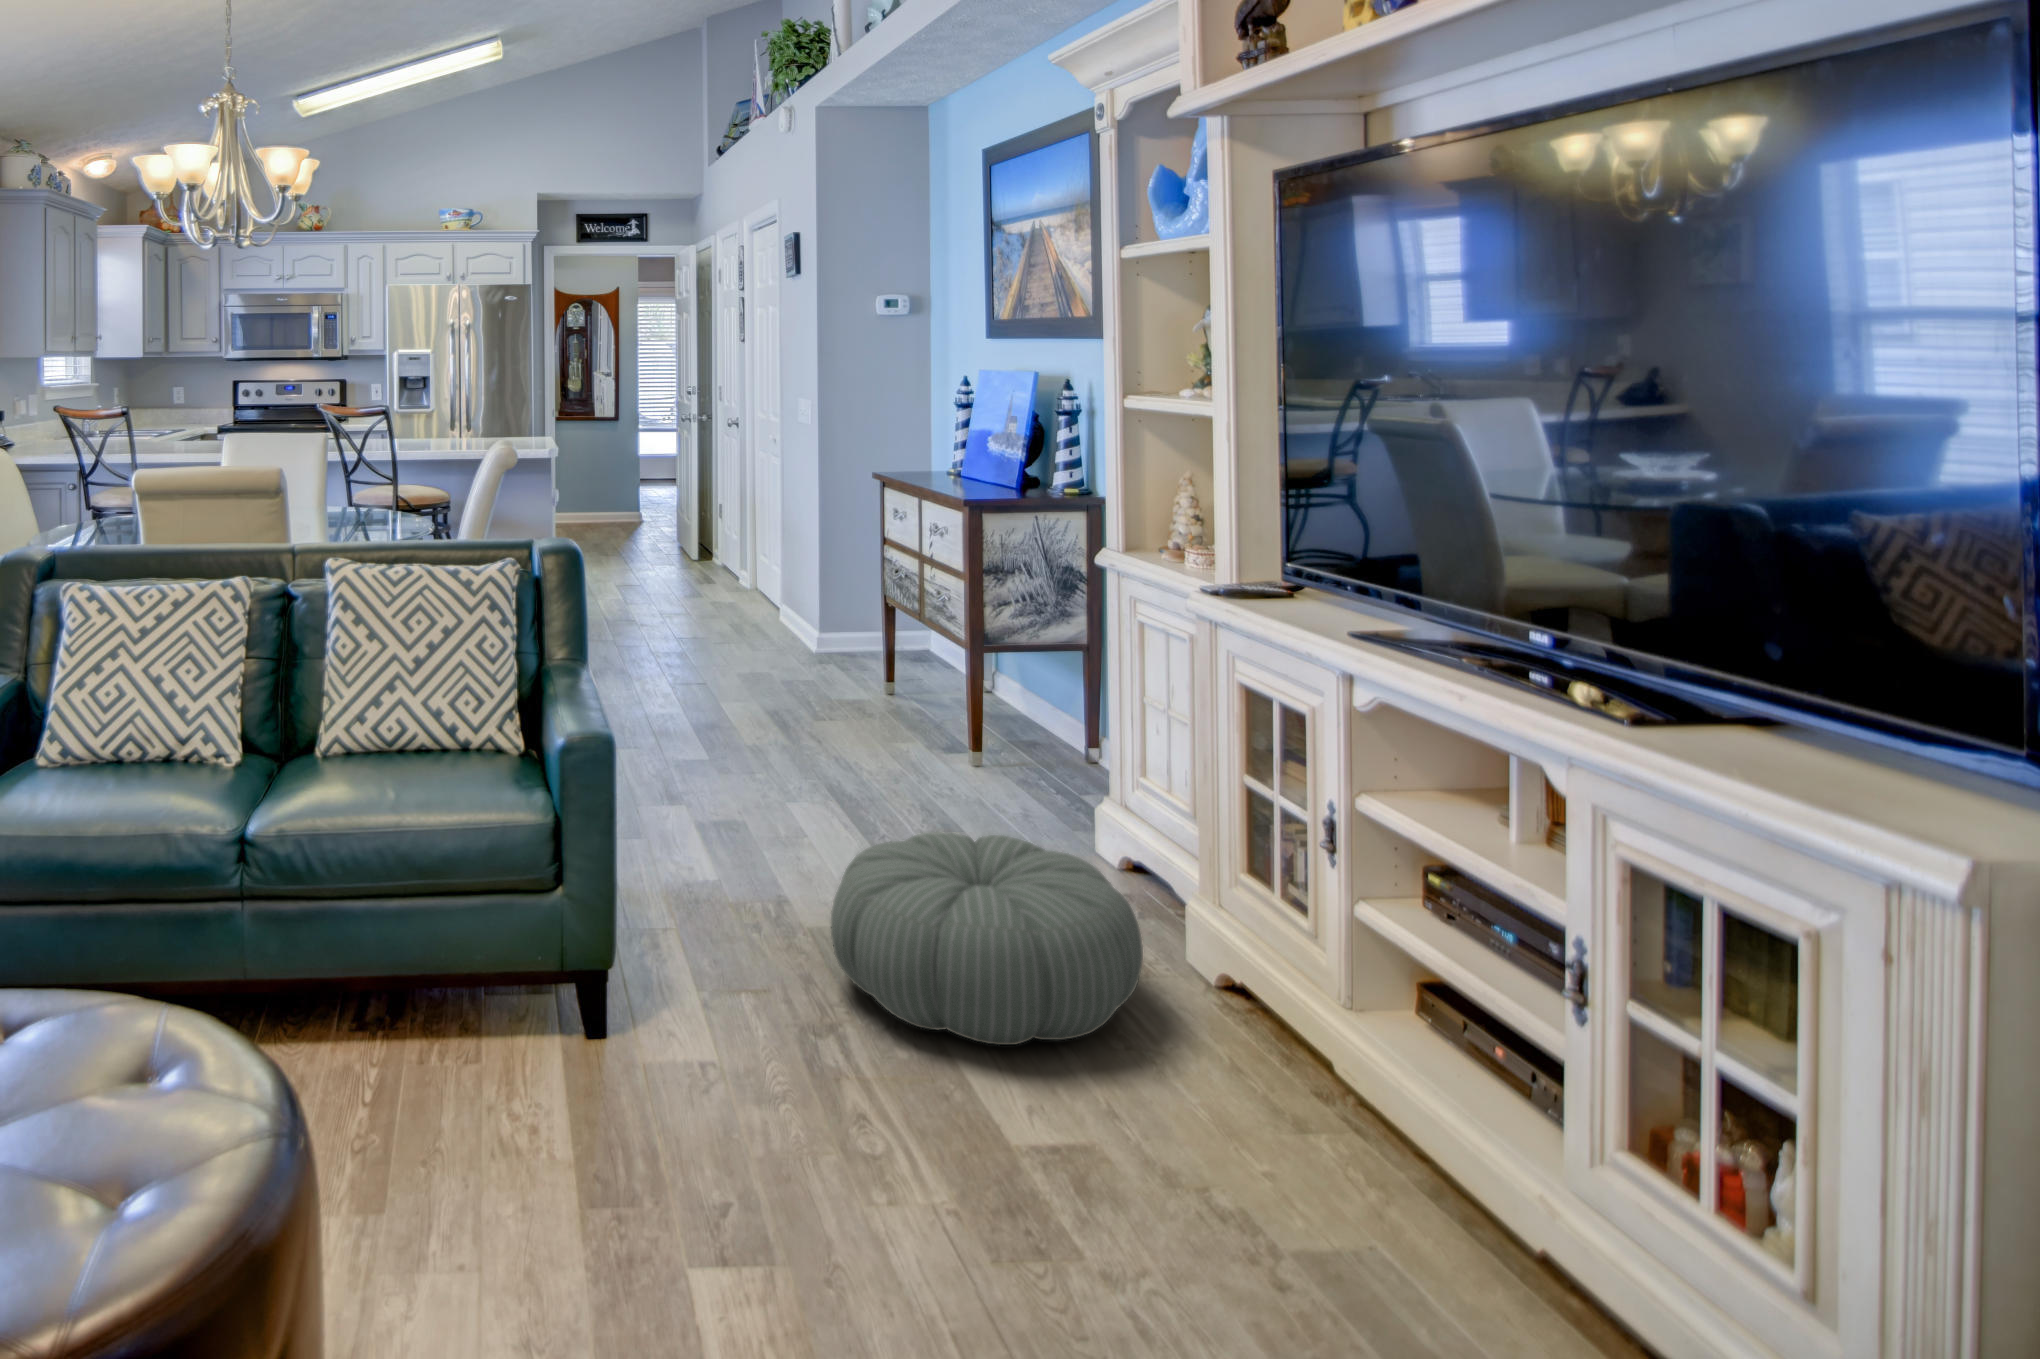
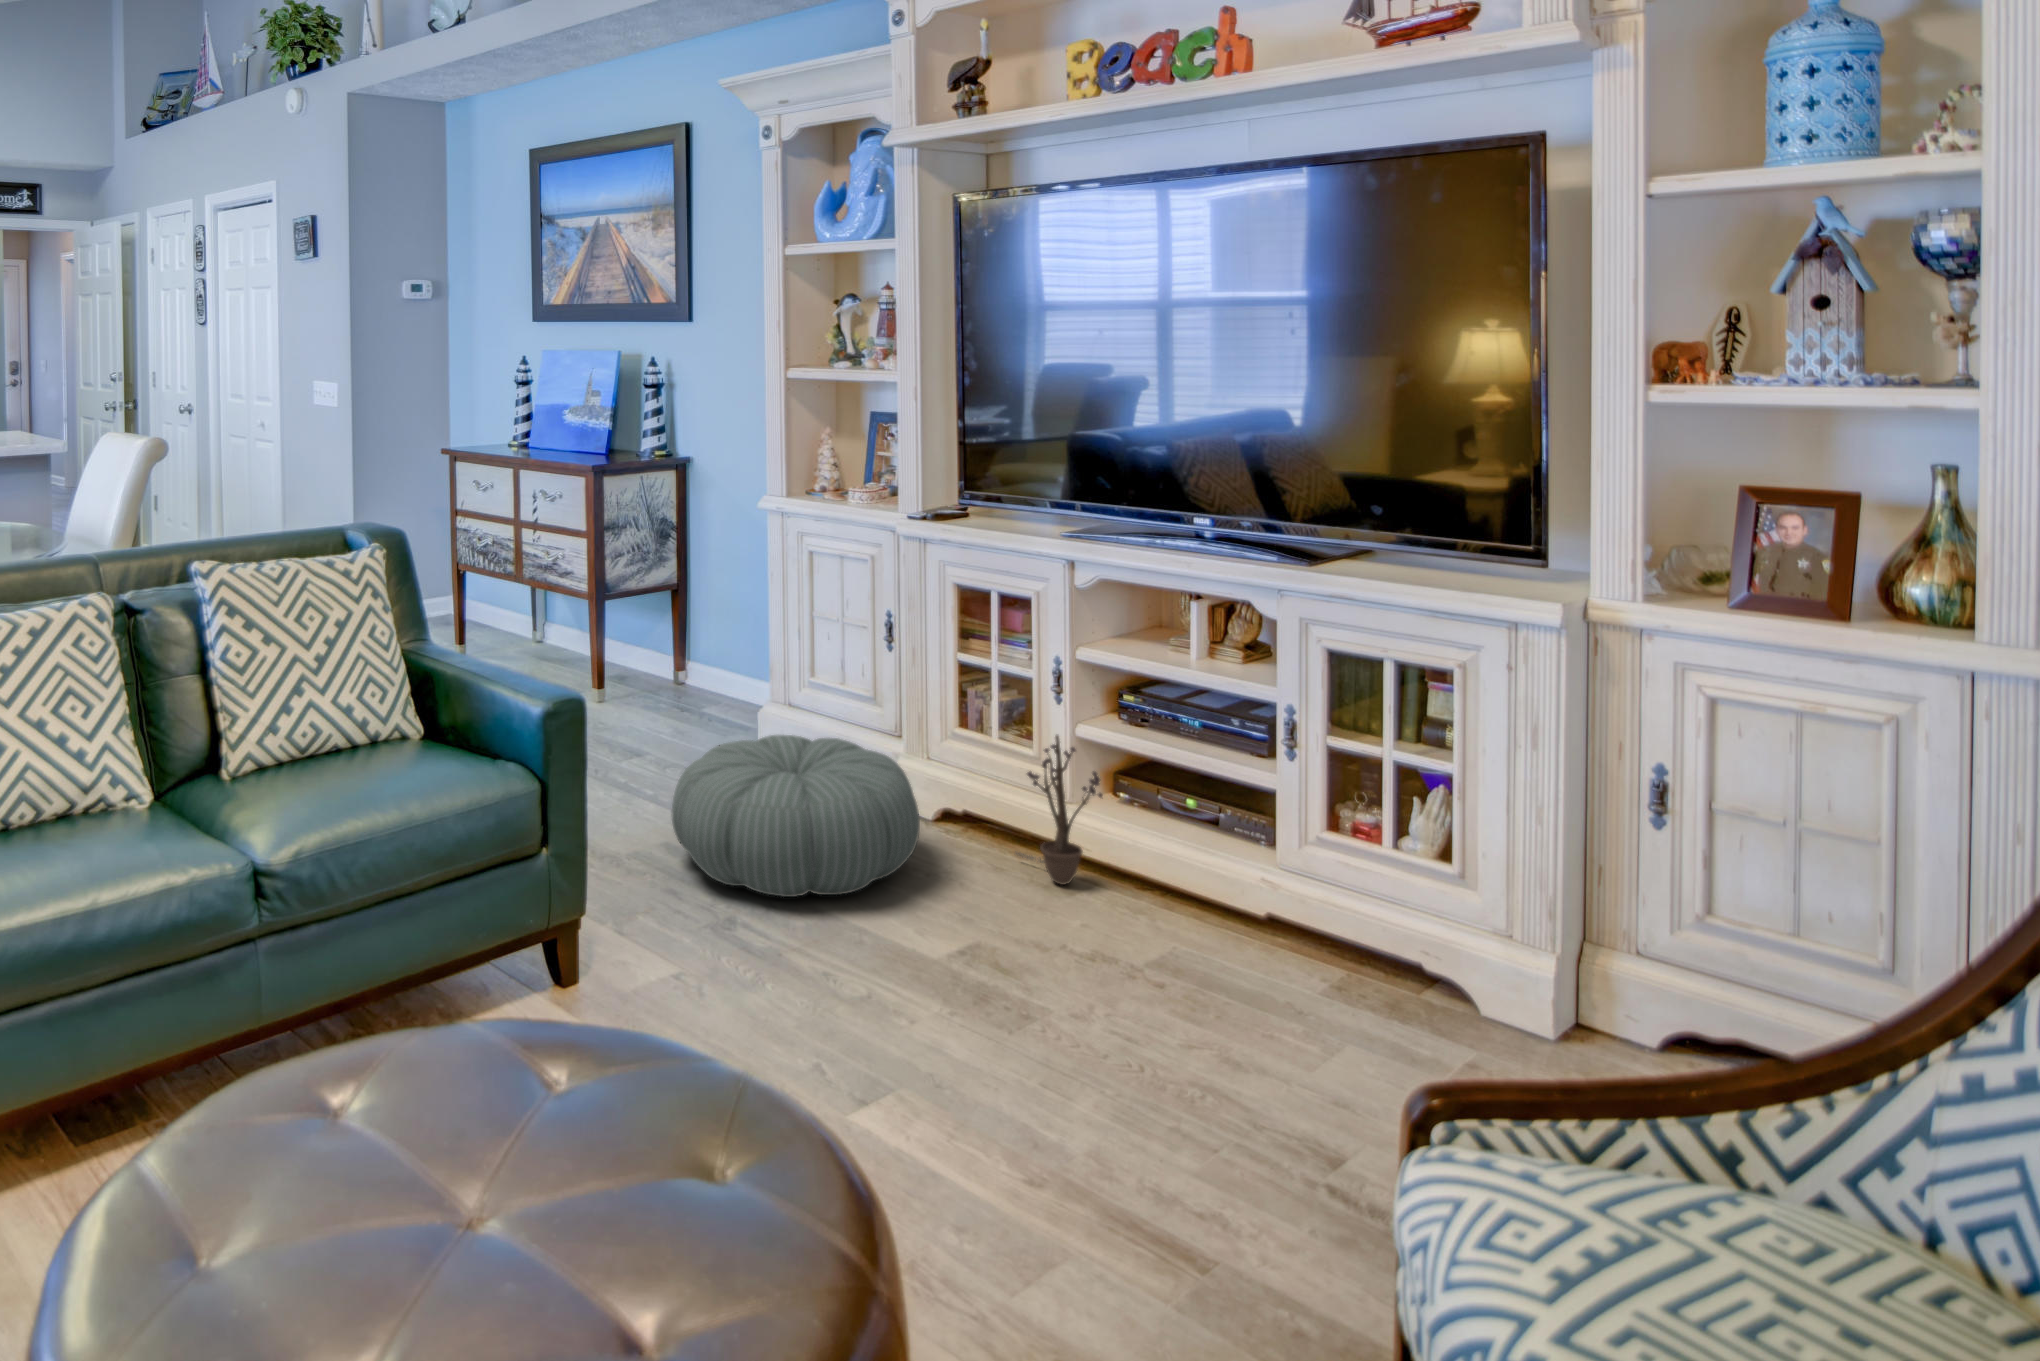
decorative plant: none [1276,911,1365,1125] -> present [1016,735,1102,885]

